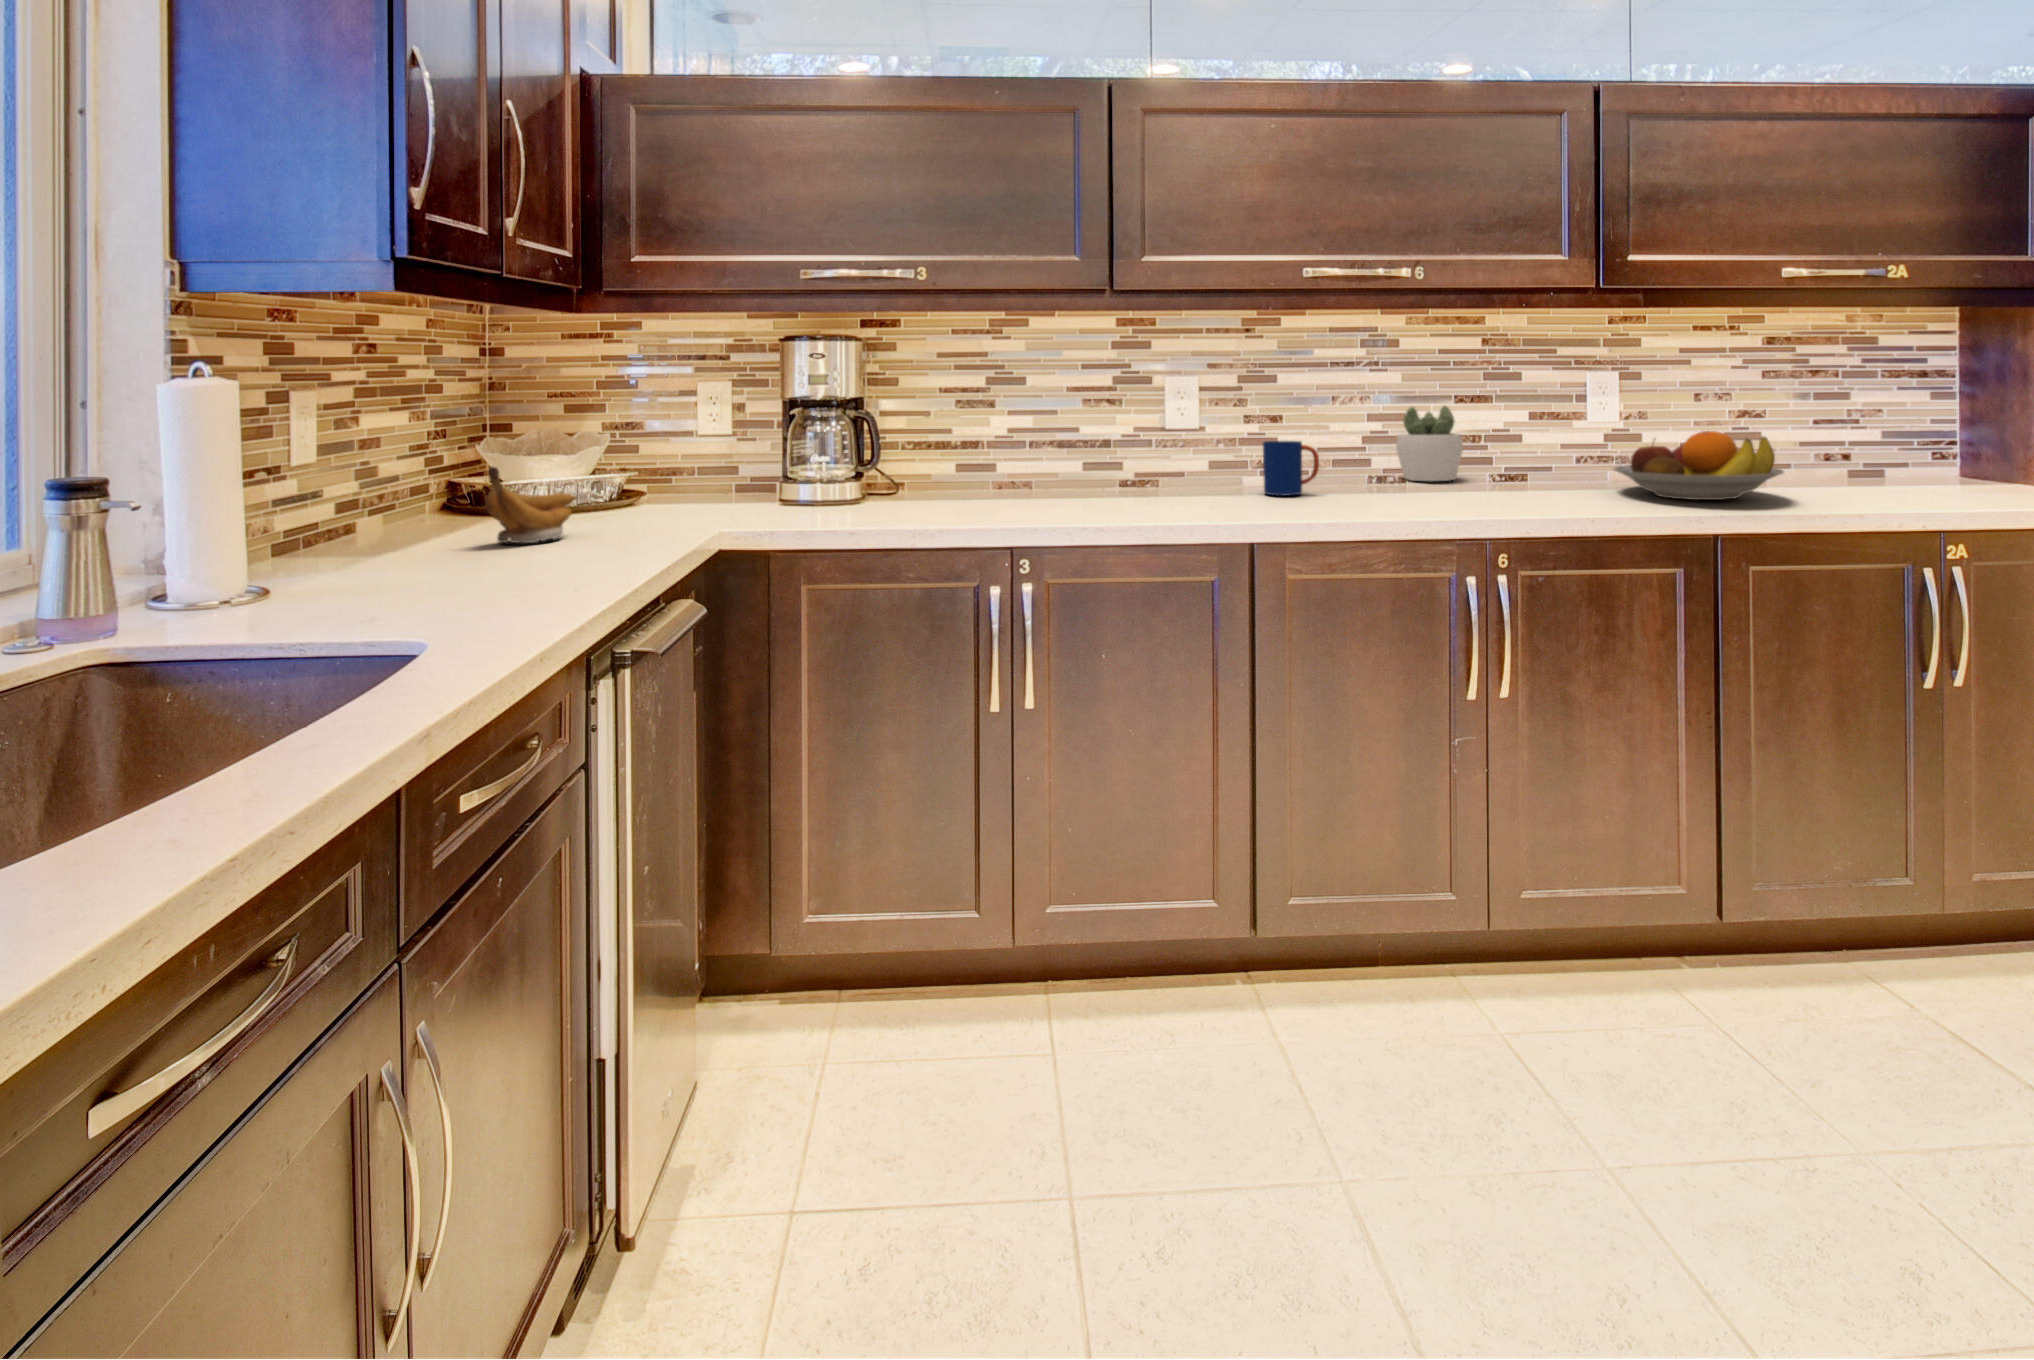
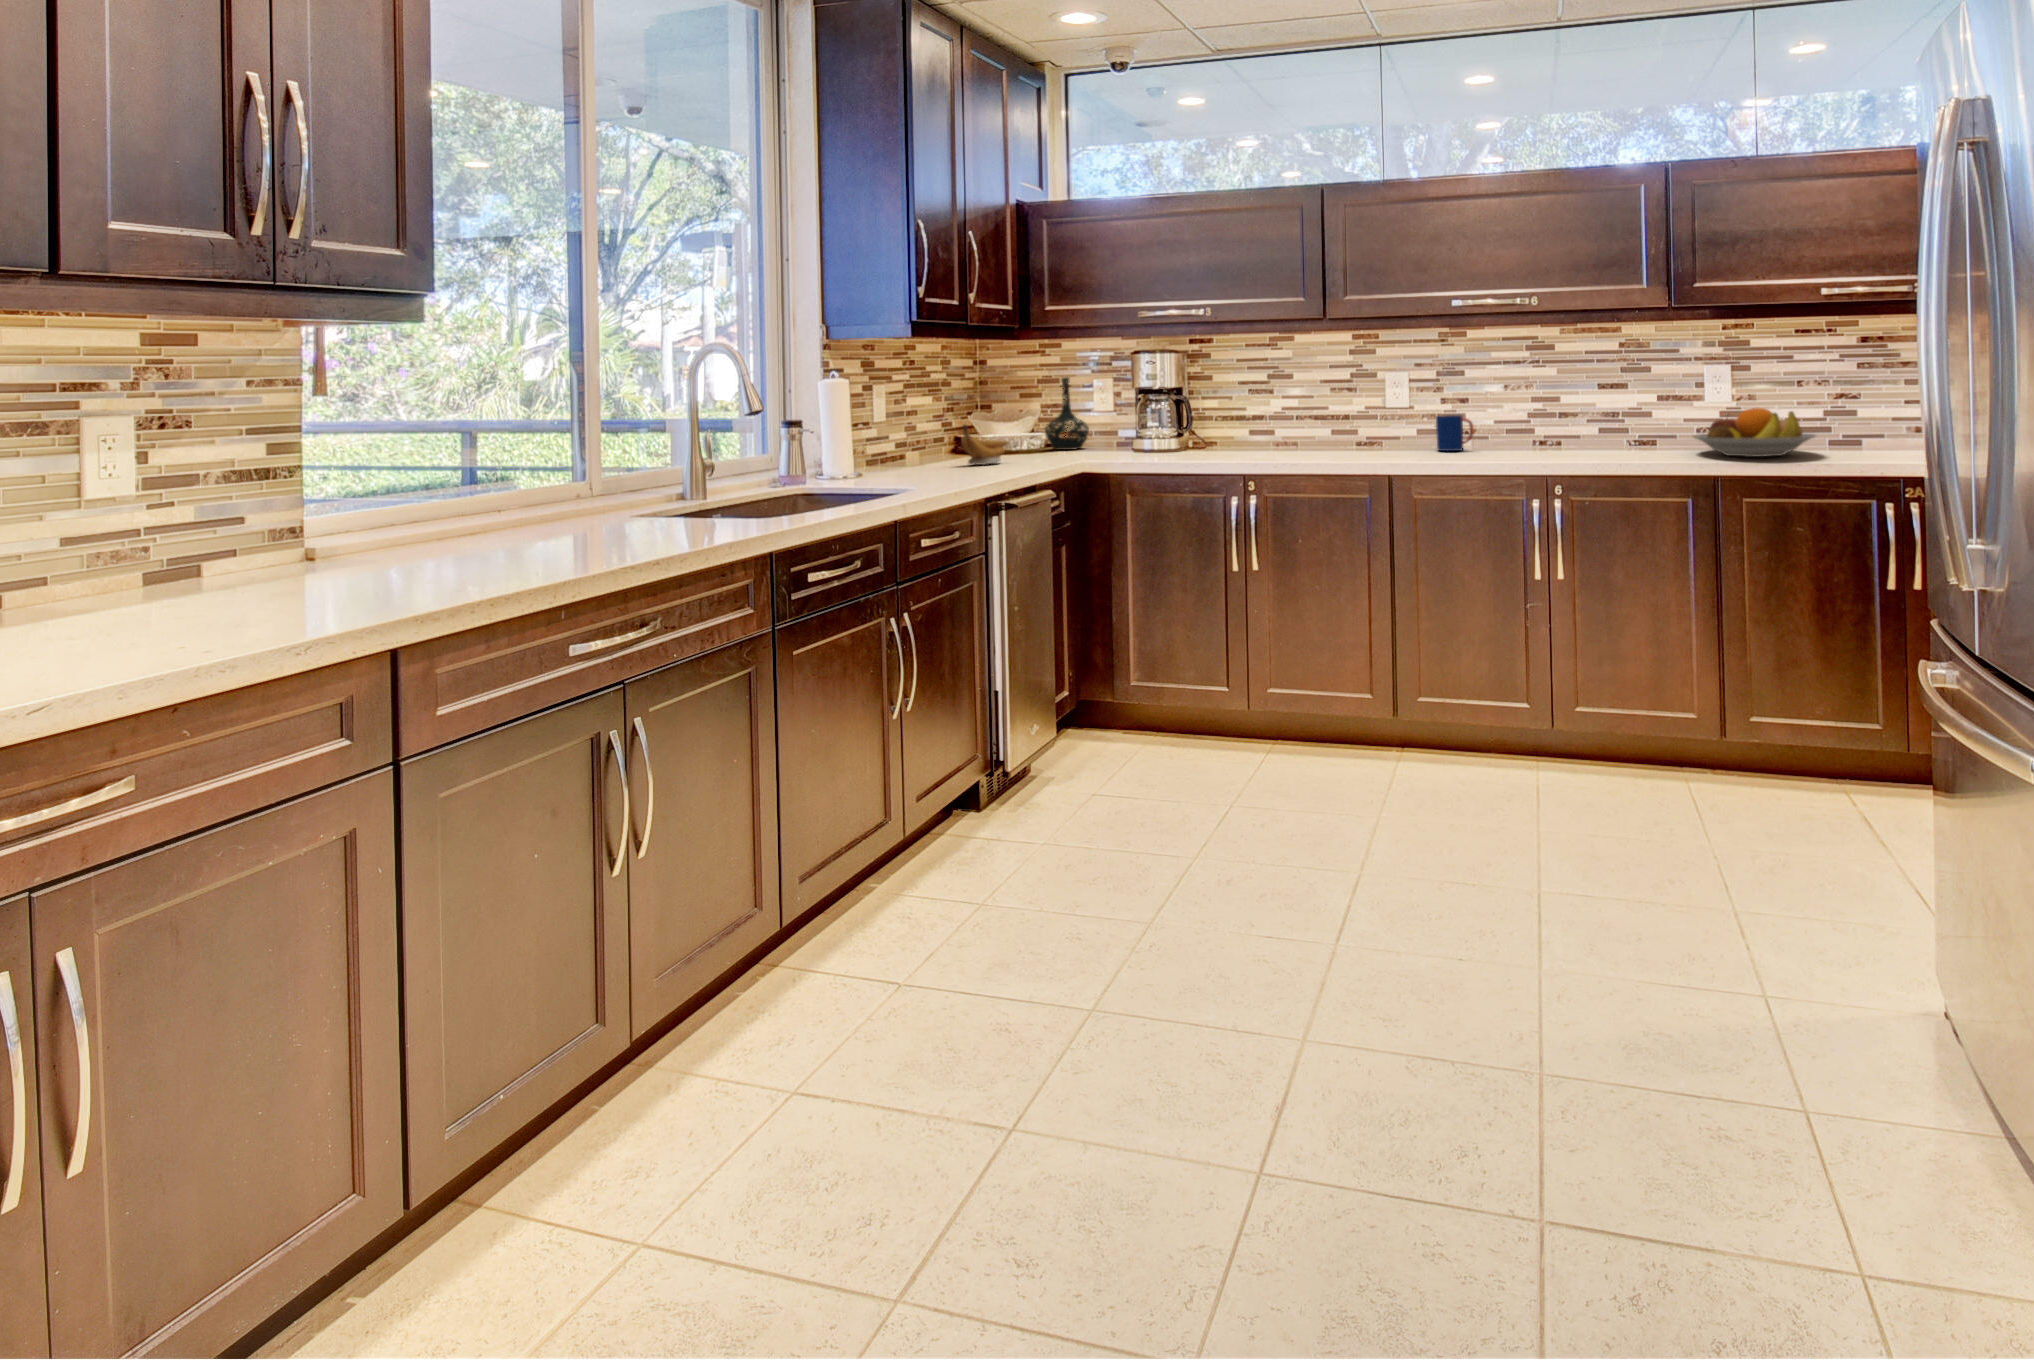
bottle: none [613,377,692,500] -> present [1045,377,1089,450]
succulent plant: present [1396,406,1463,481] -> none [1552,392,1598,444]

